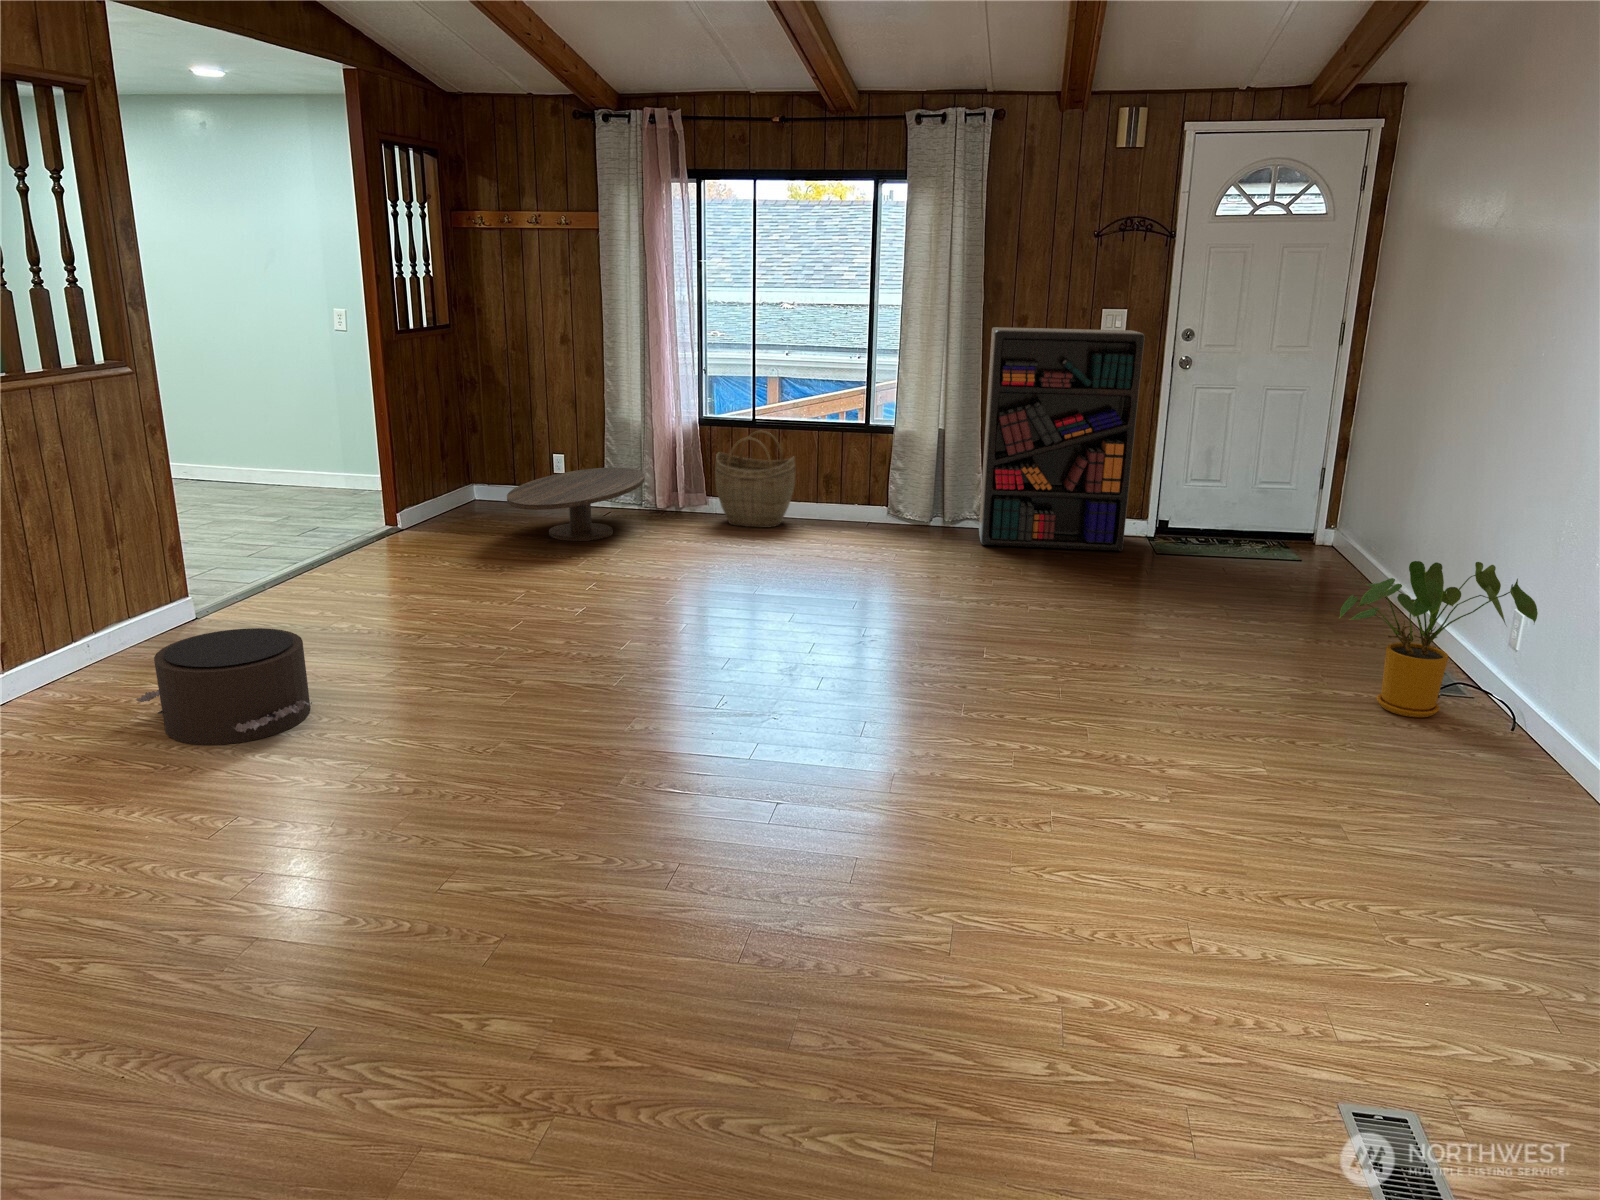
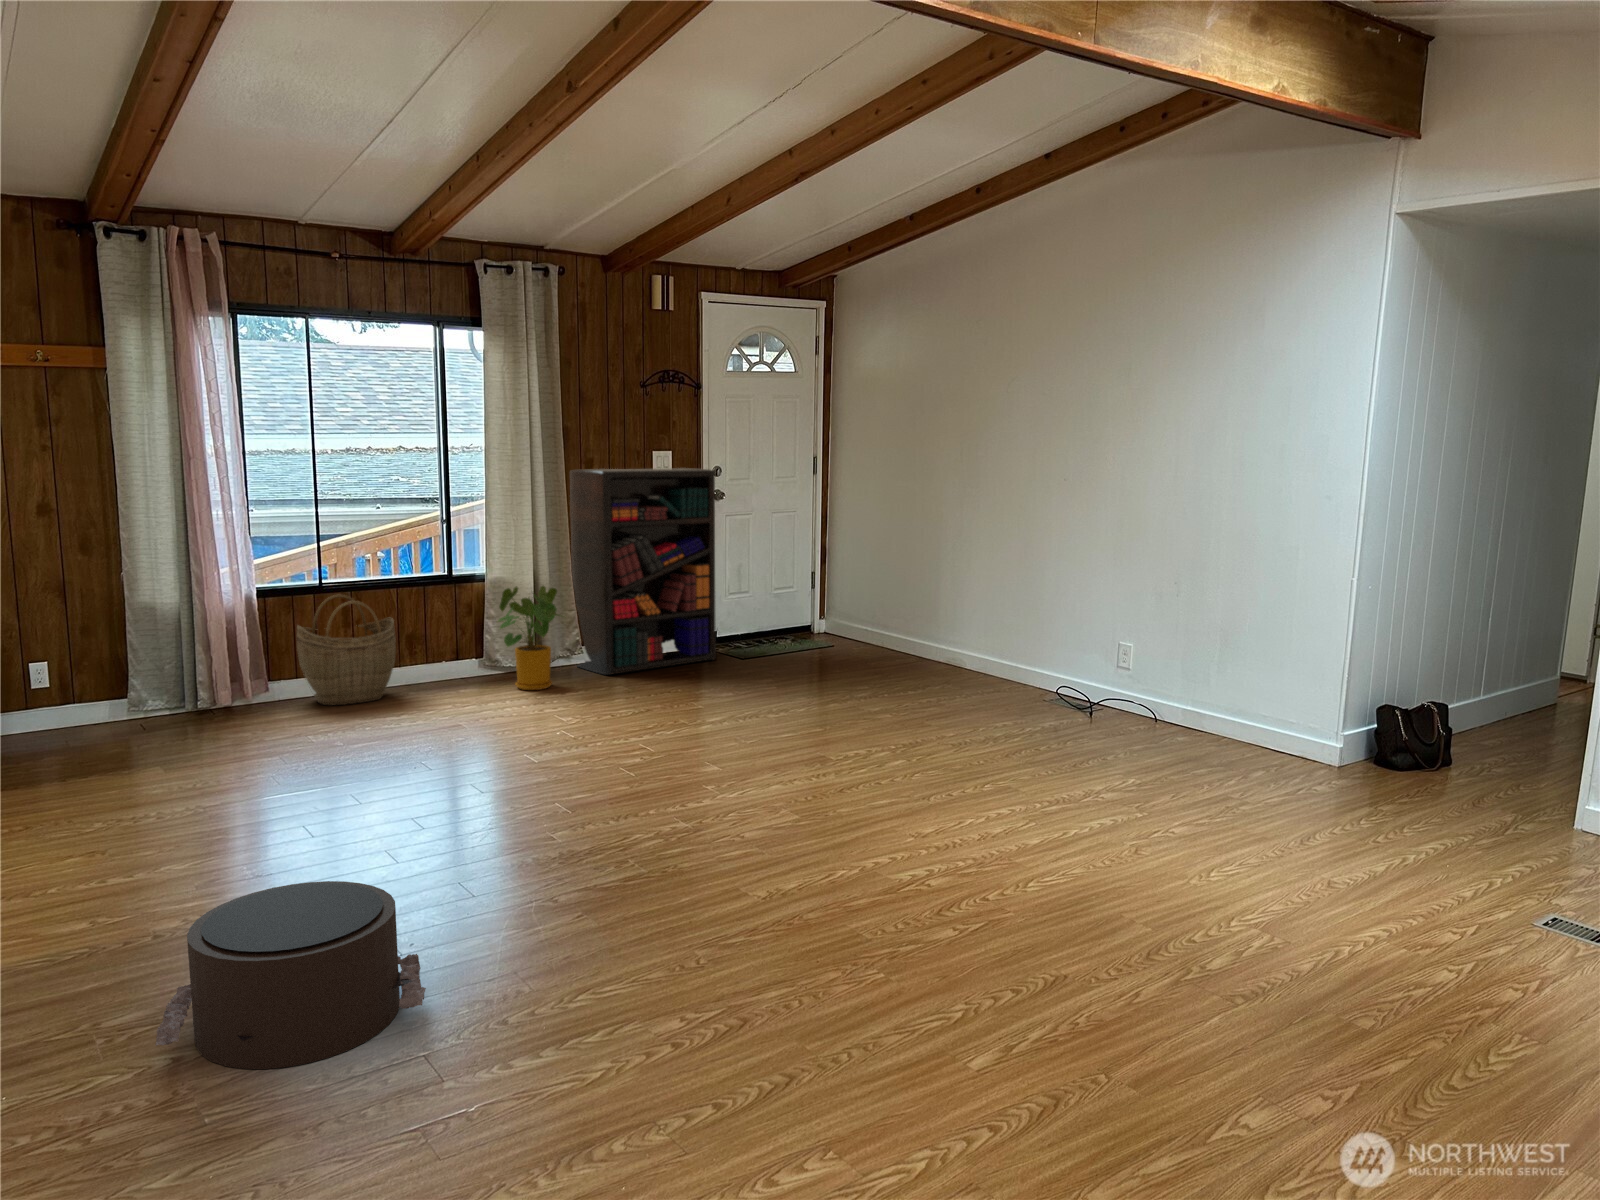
coffee table: present [507,467,645,541] -> none [85,661,244,759]
house plant: present [1339,561,1538,717] -> present [499,586,561,690]

